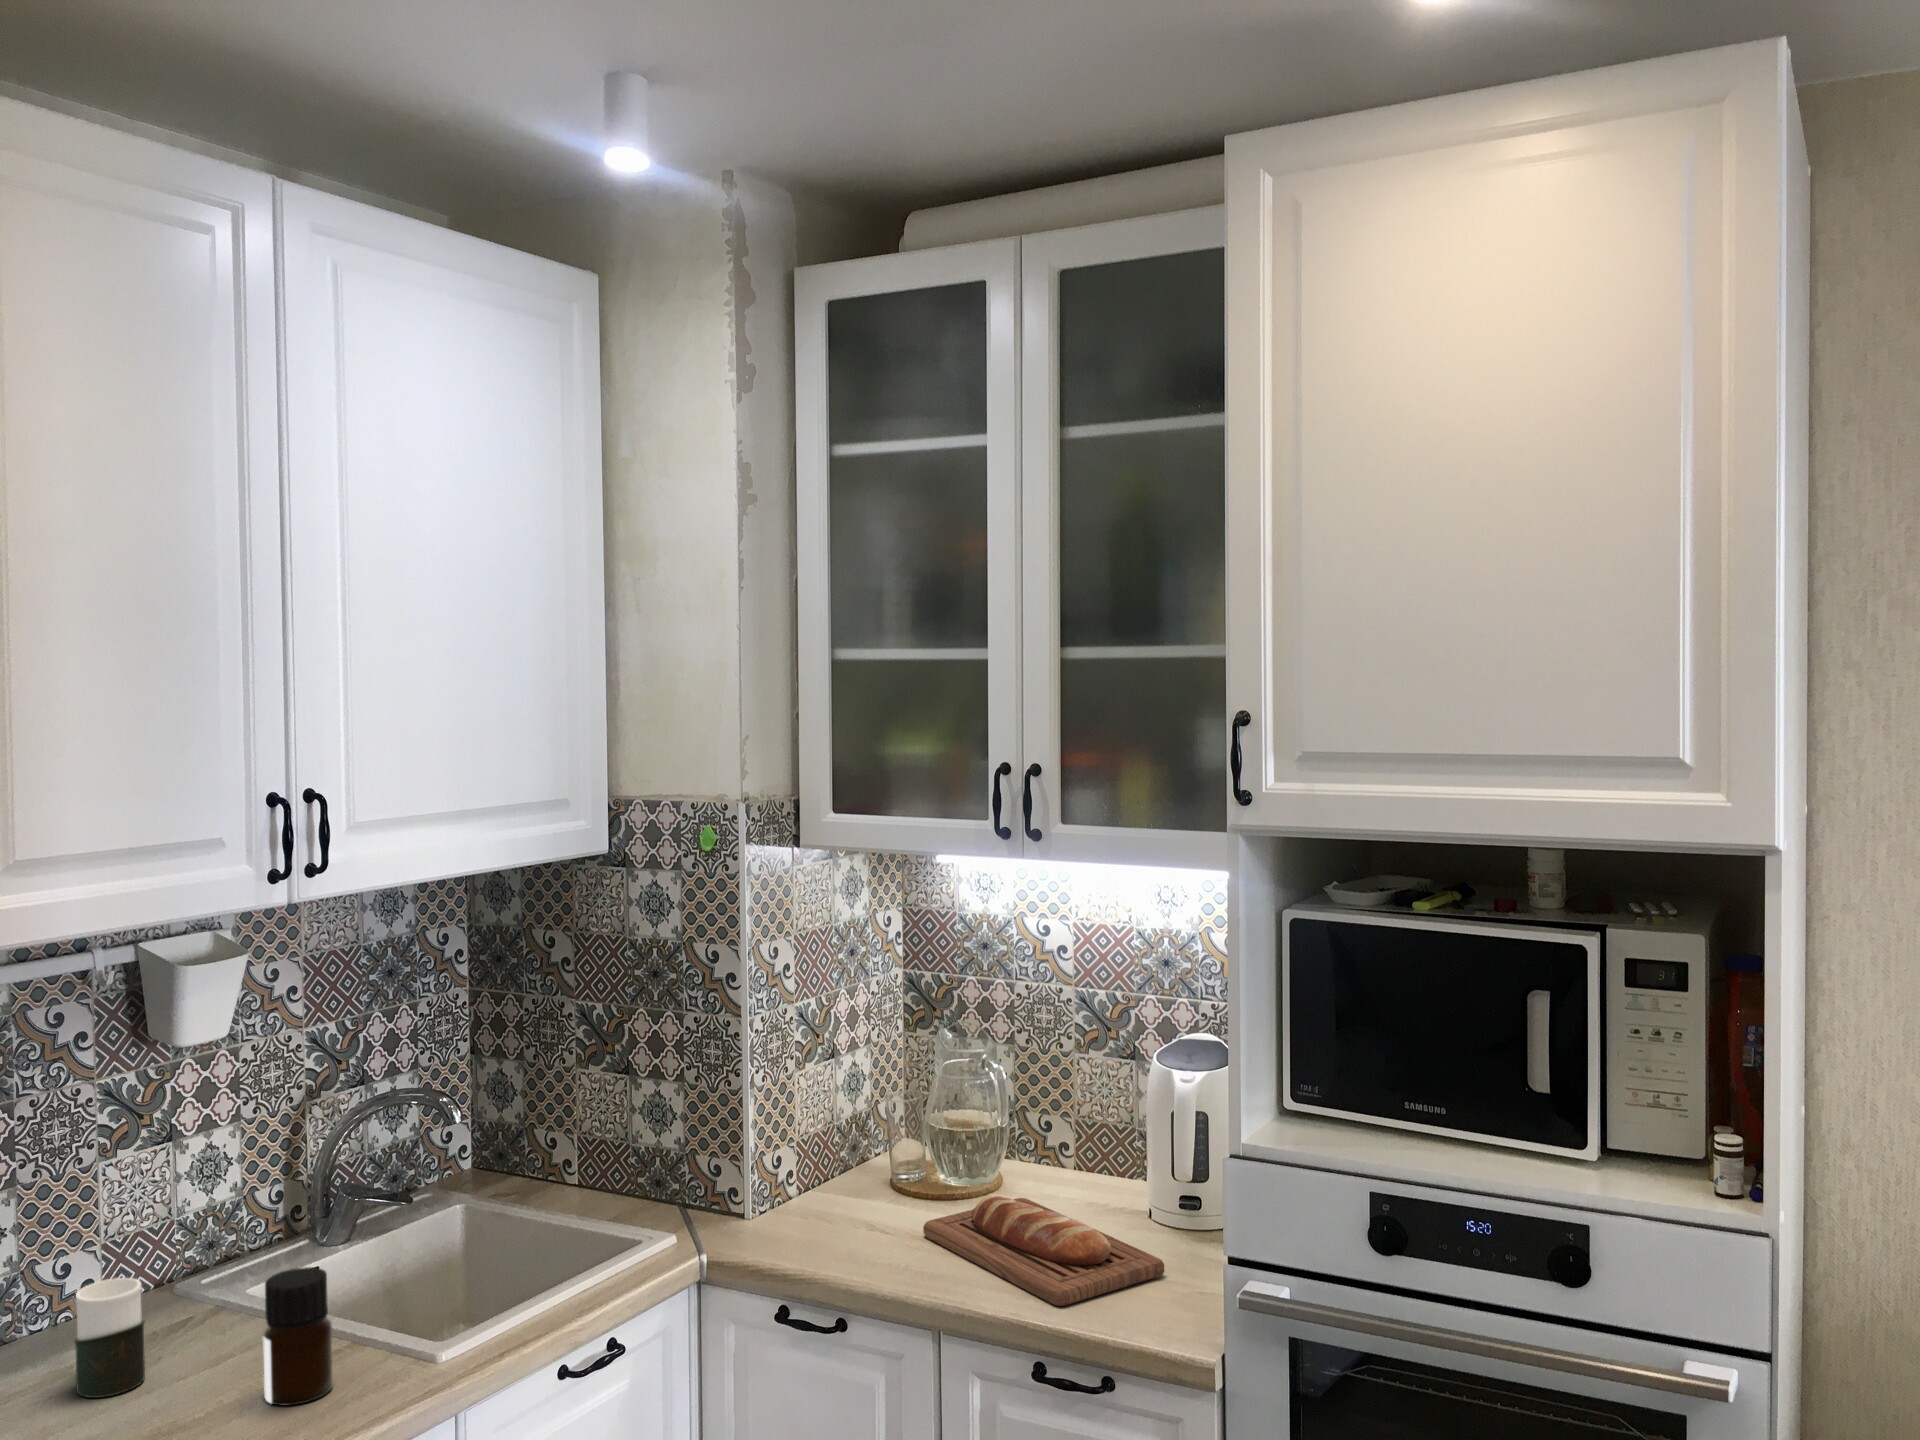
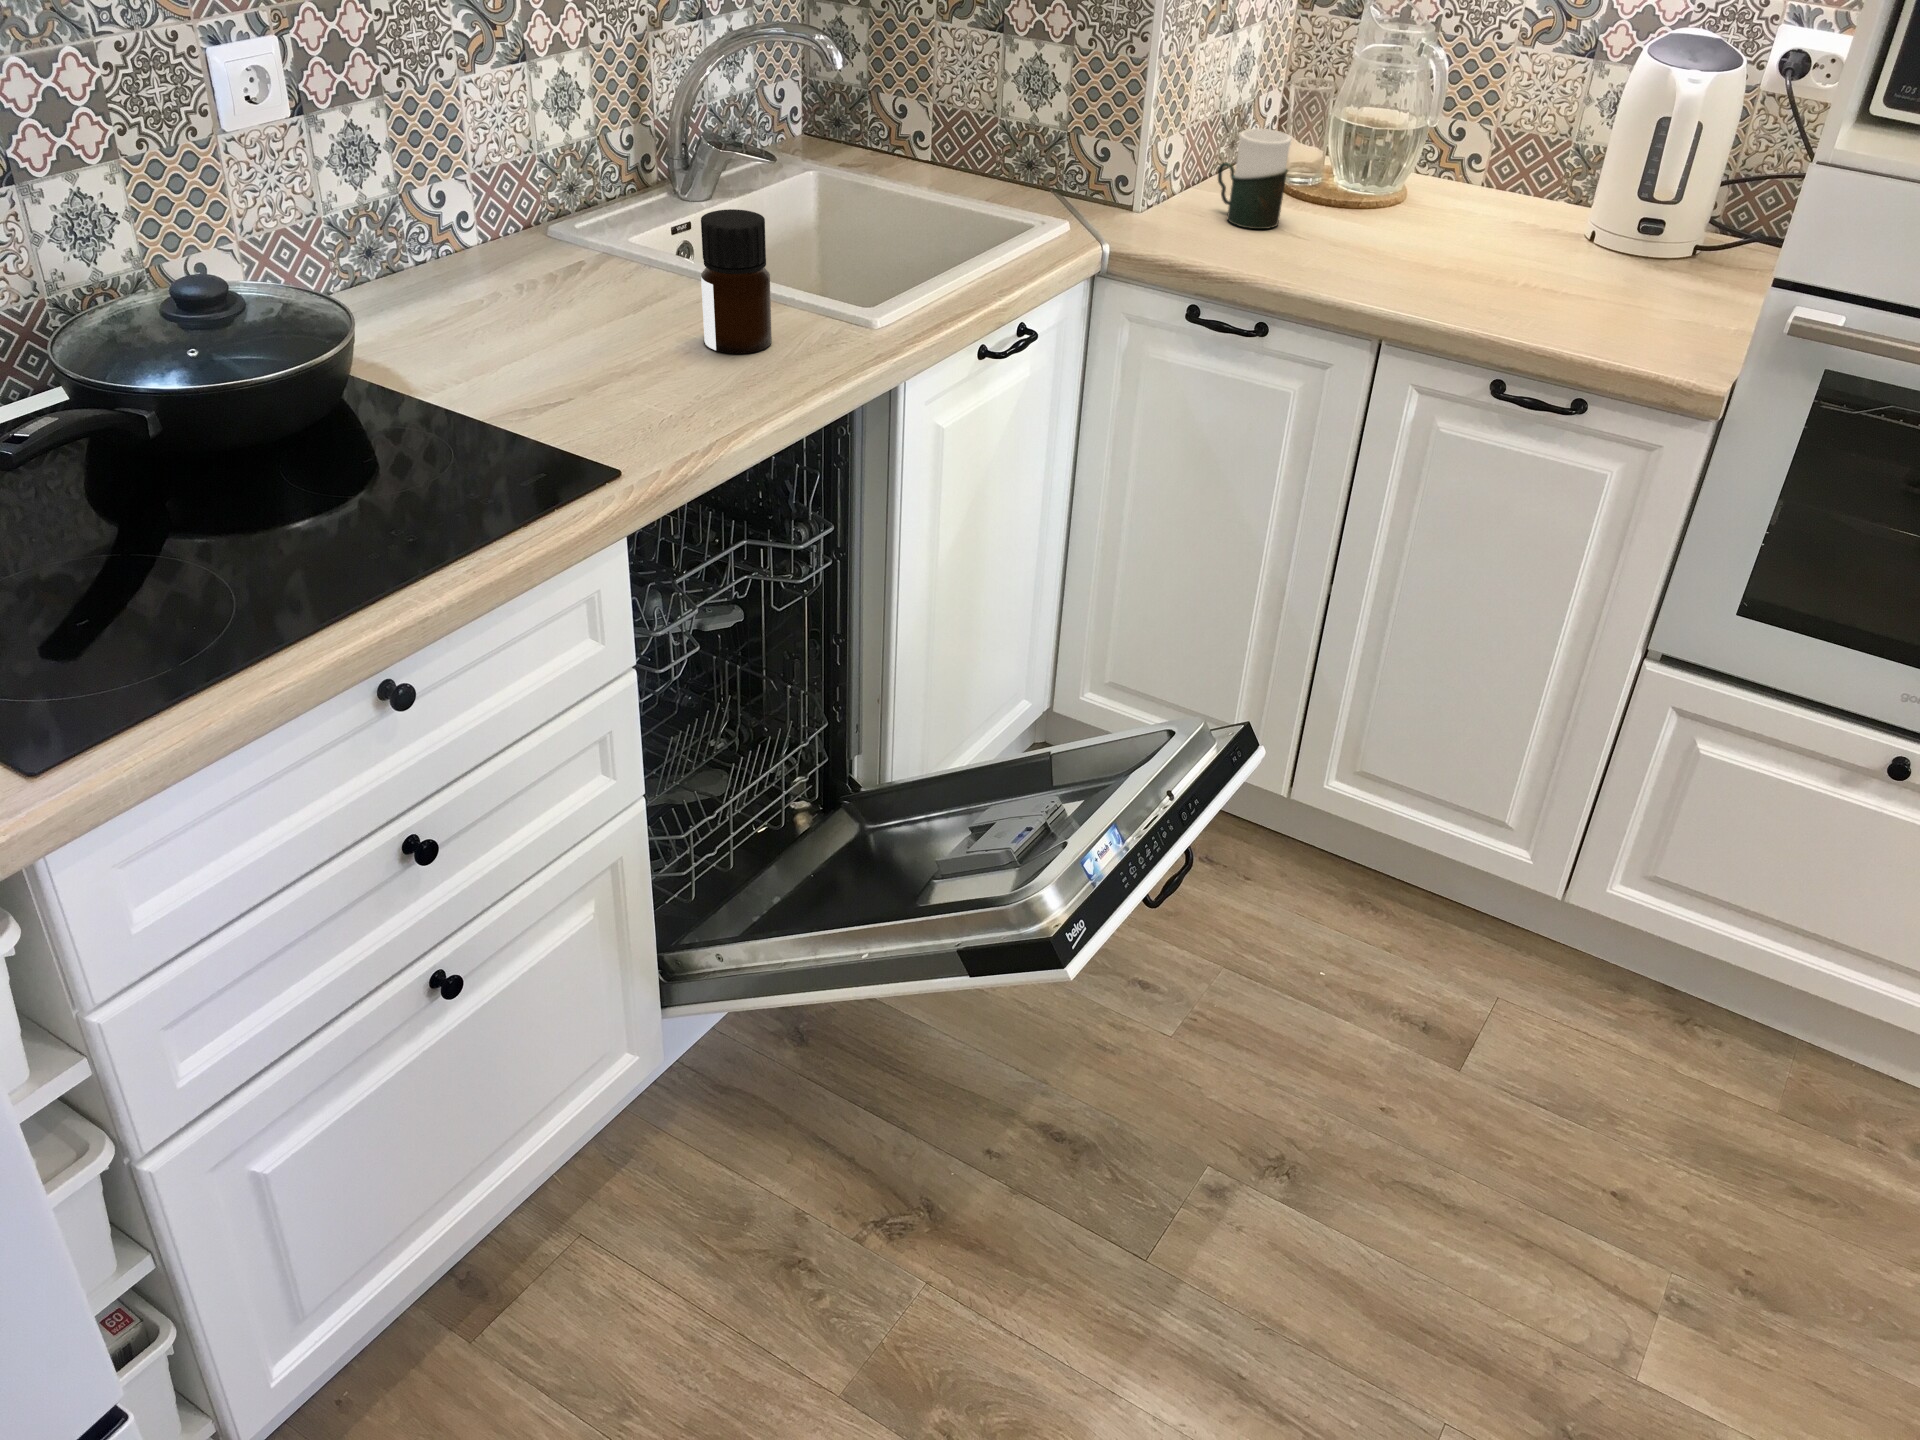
bread loaf: present [923,1196,1164,1306] -> none [1341,205,1631,326]
cup: present [74,1278,145,1398] -> present [1218,129,1291,229]

